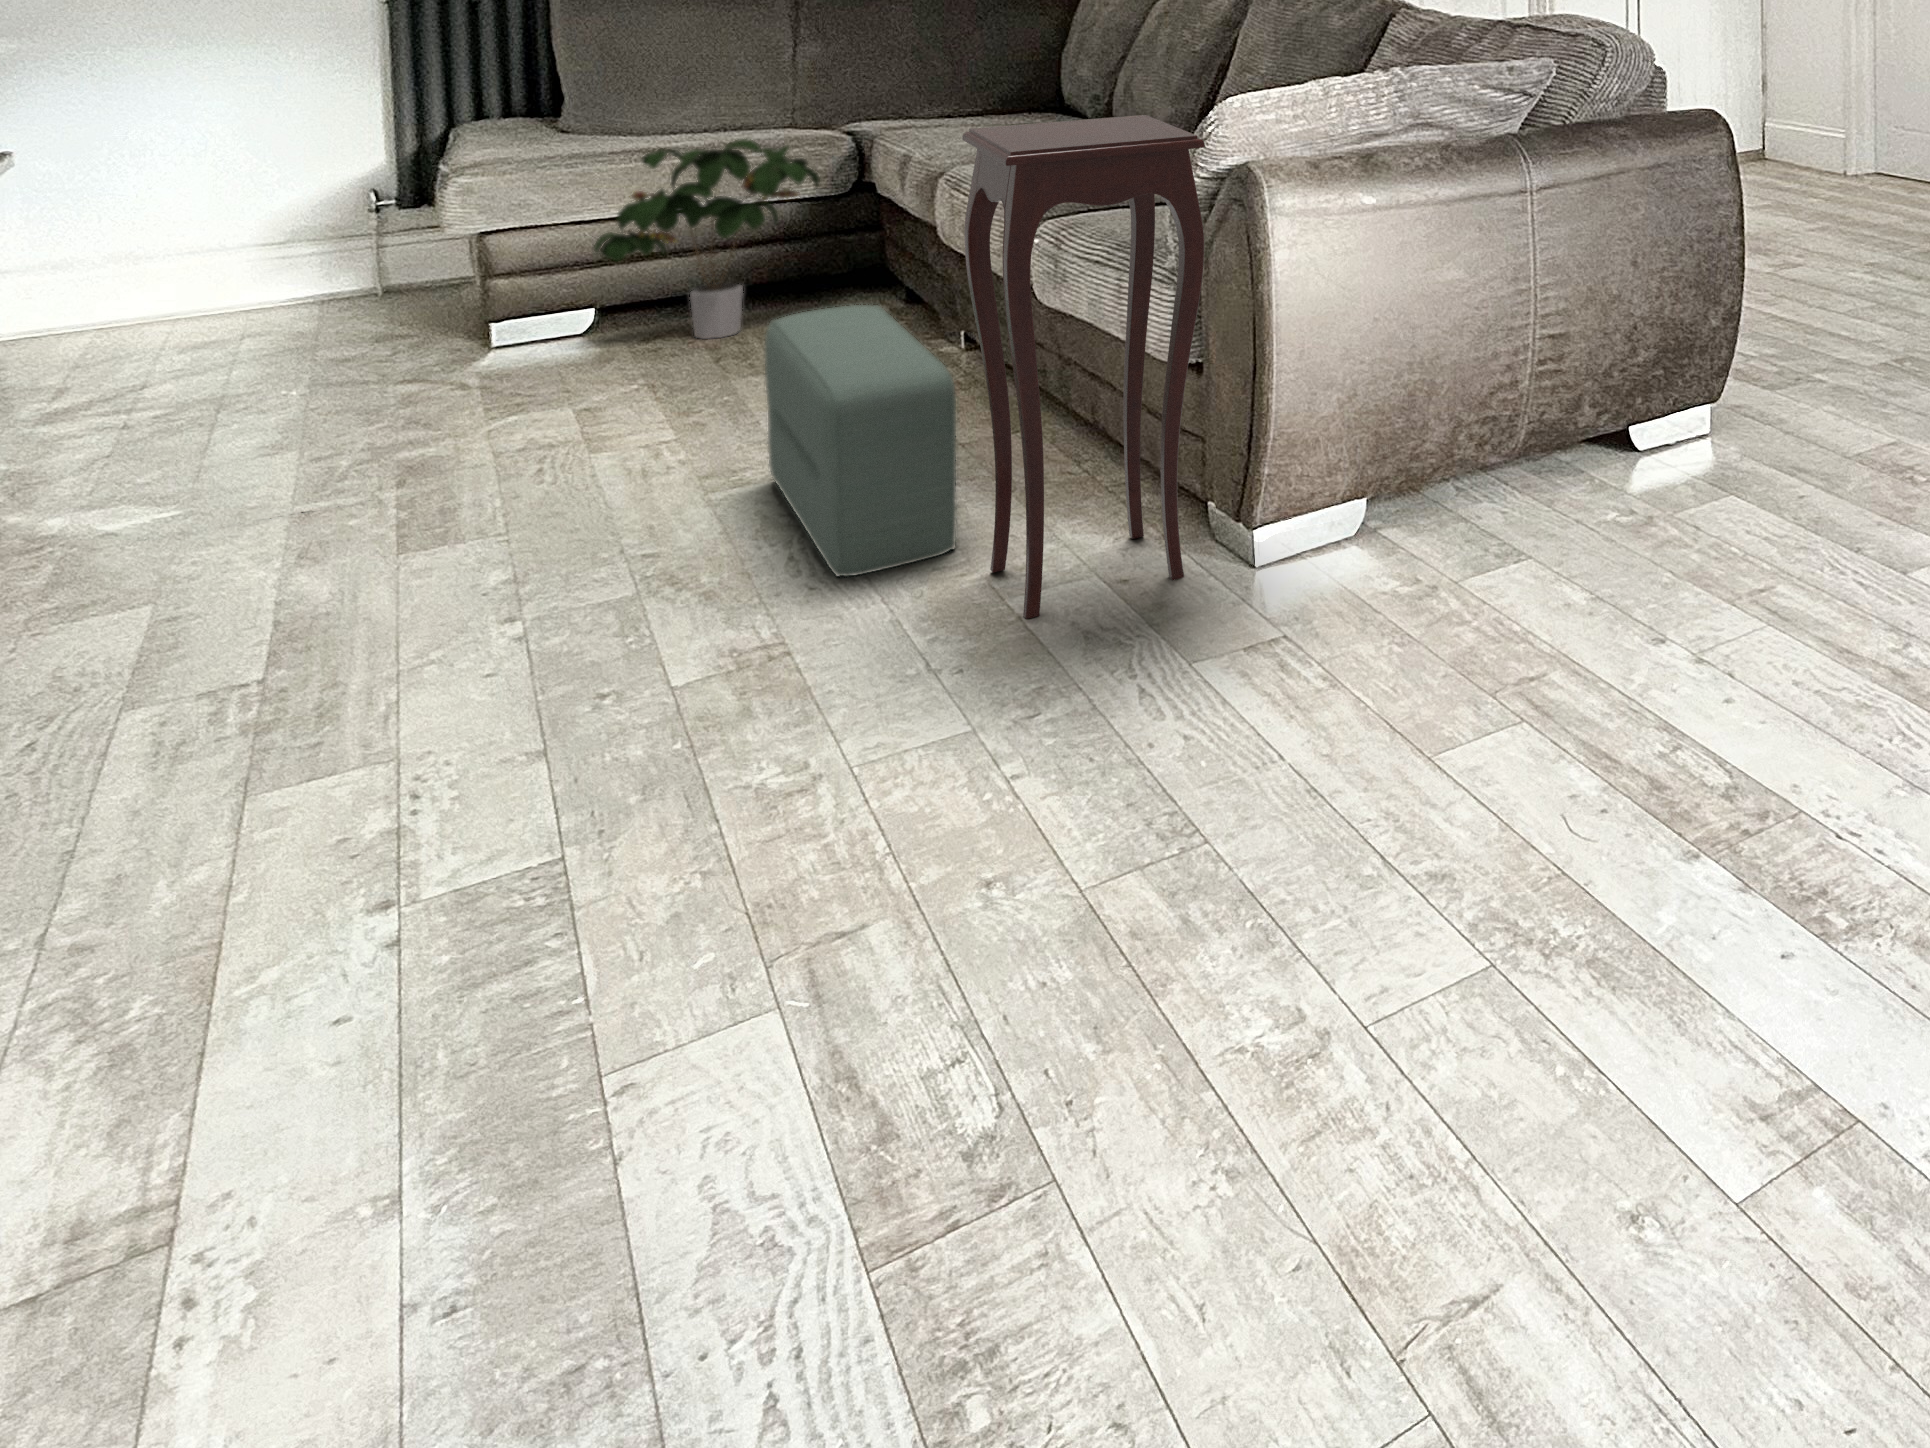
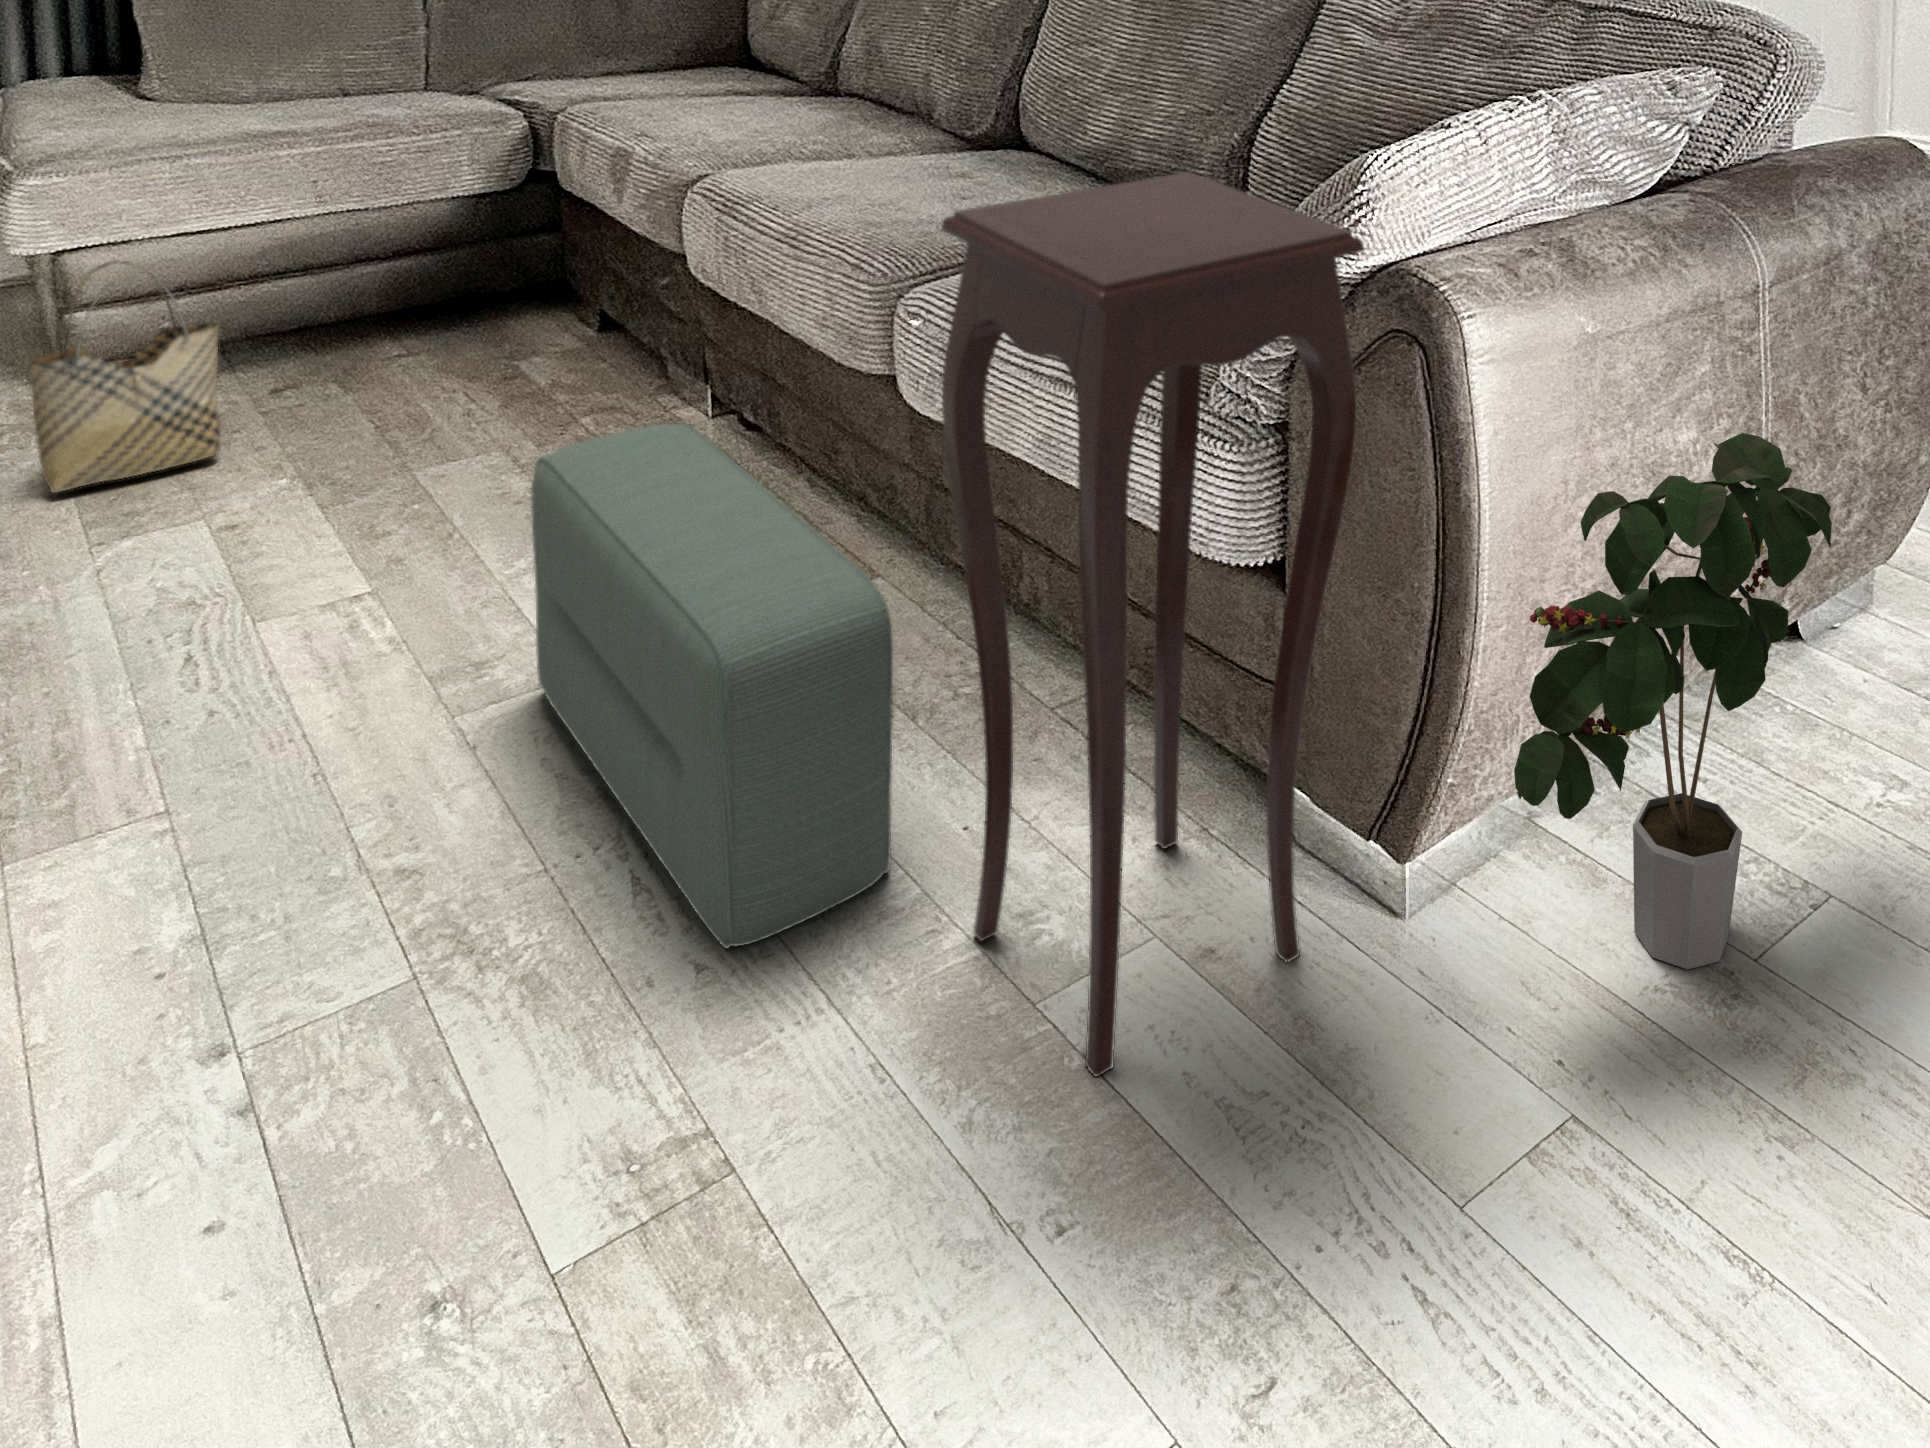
potted plant: present [594,139,820,339] -> present [1514,433,1832,969]
woven basket: none [451,231,595,391] -> present [26,261,221,493]

